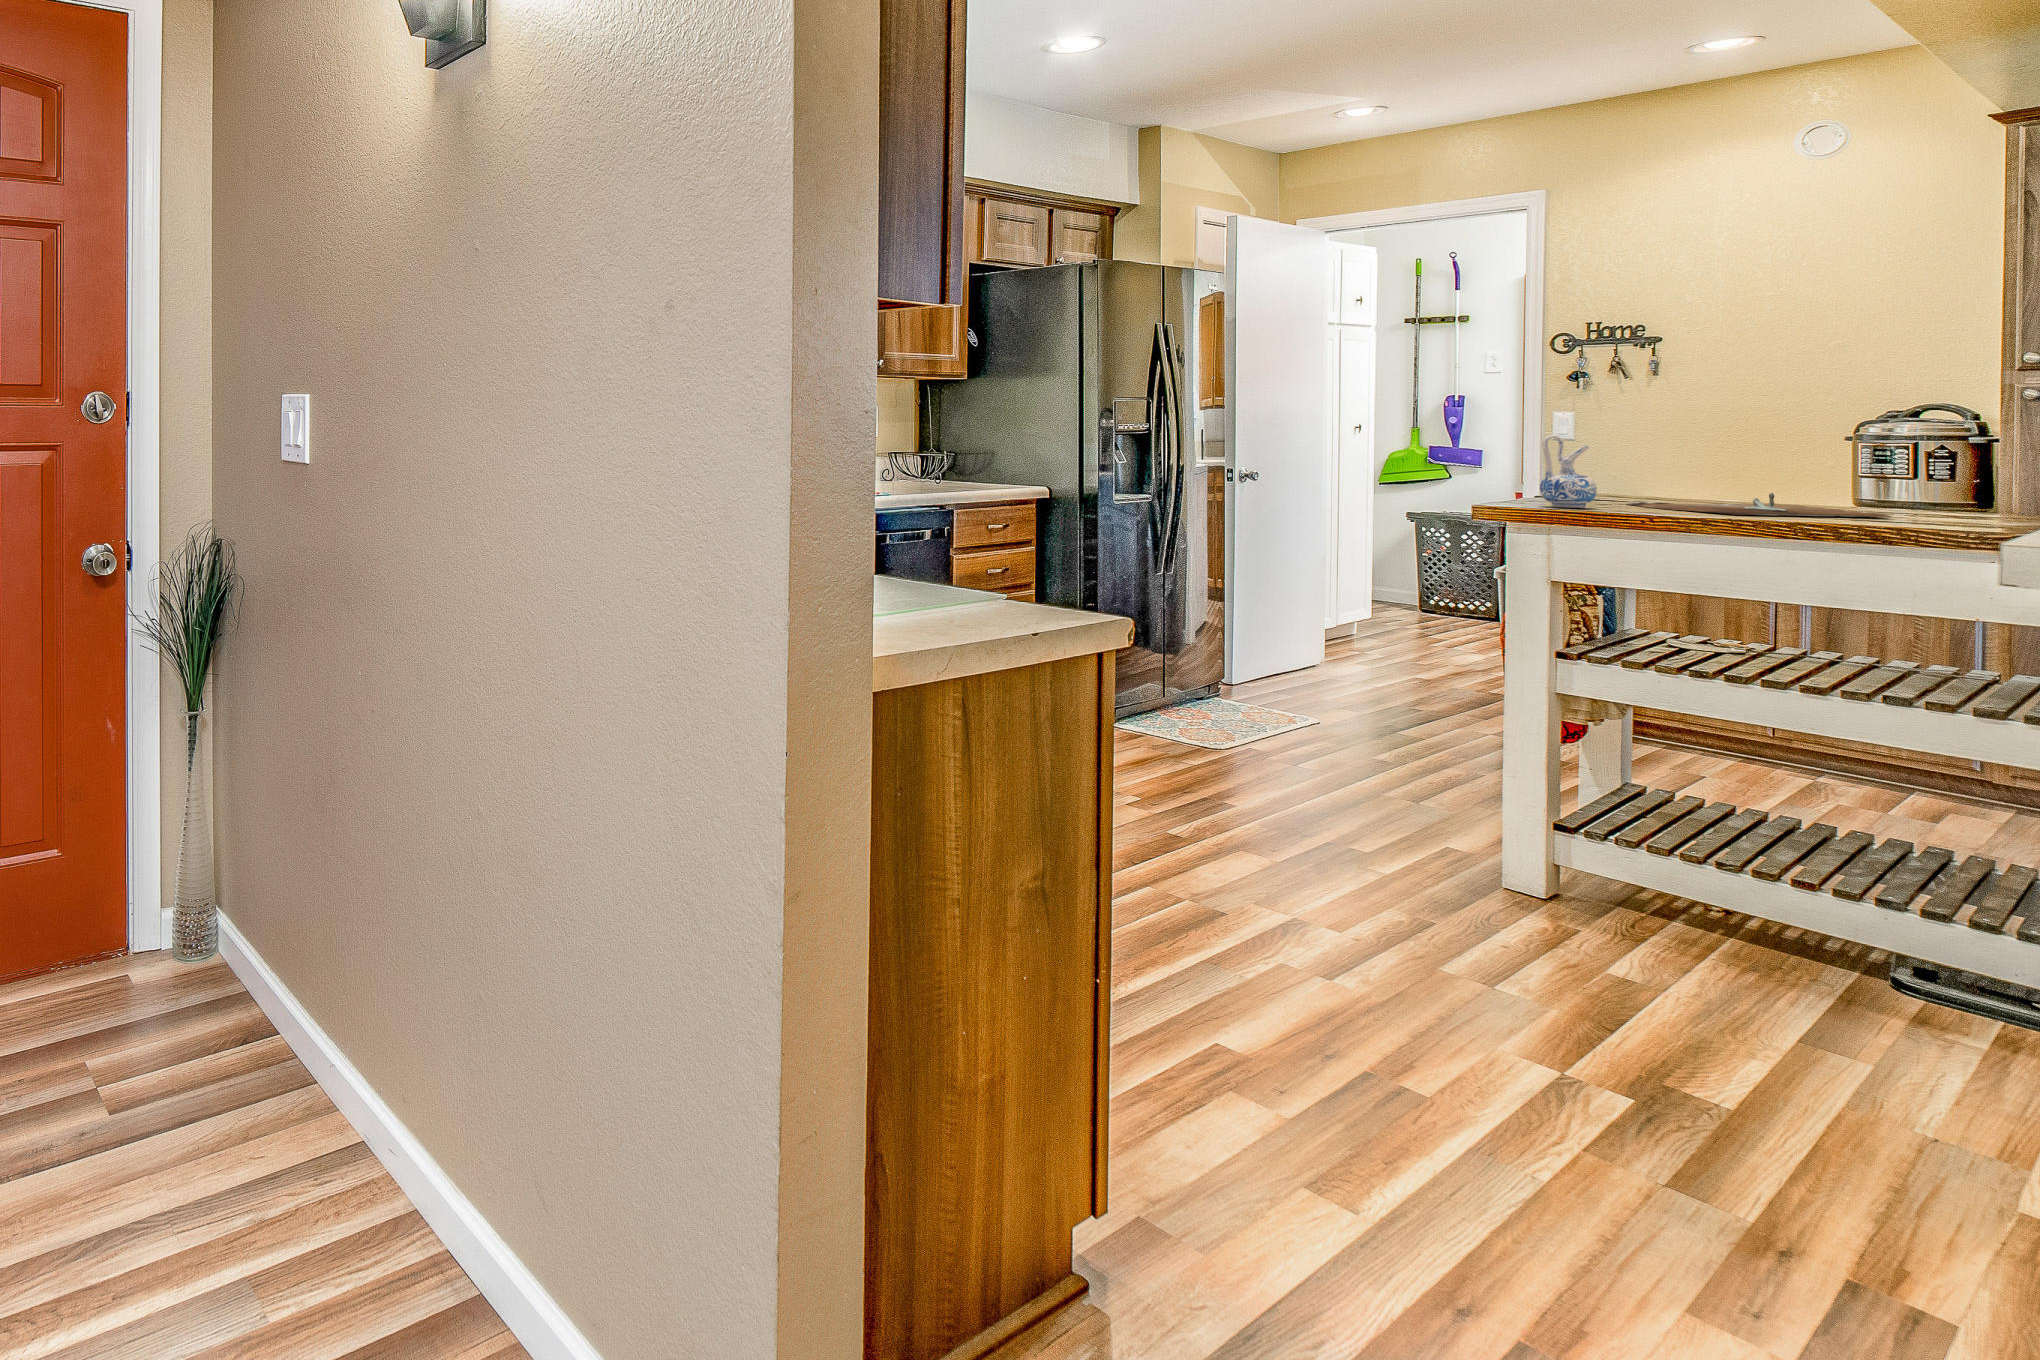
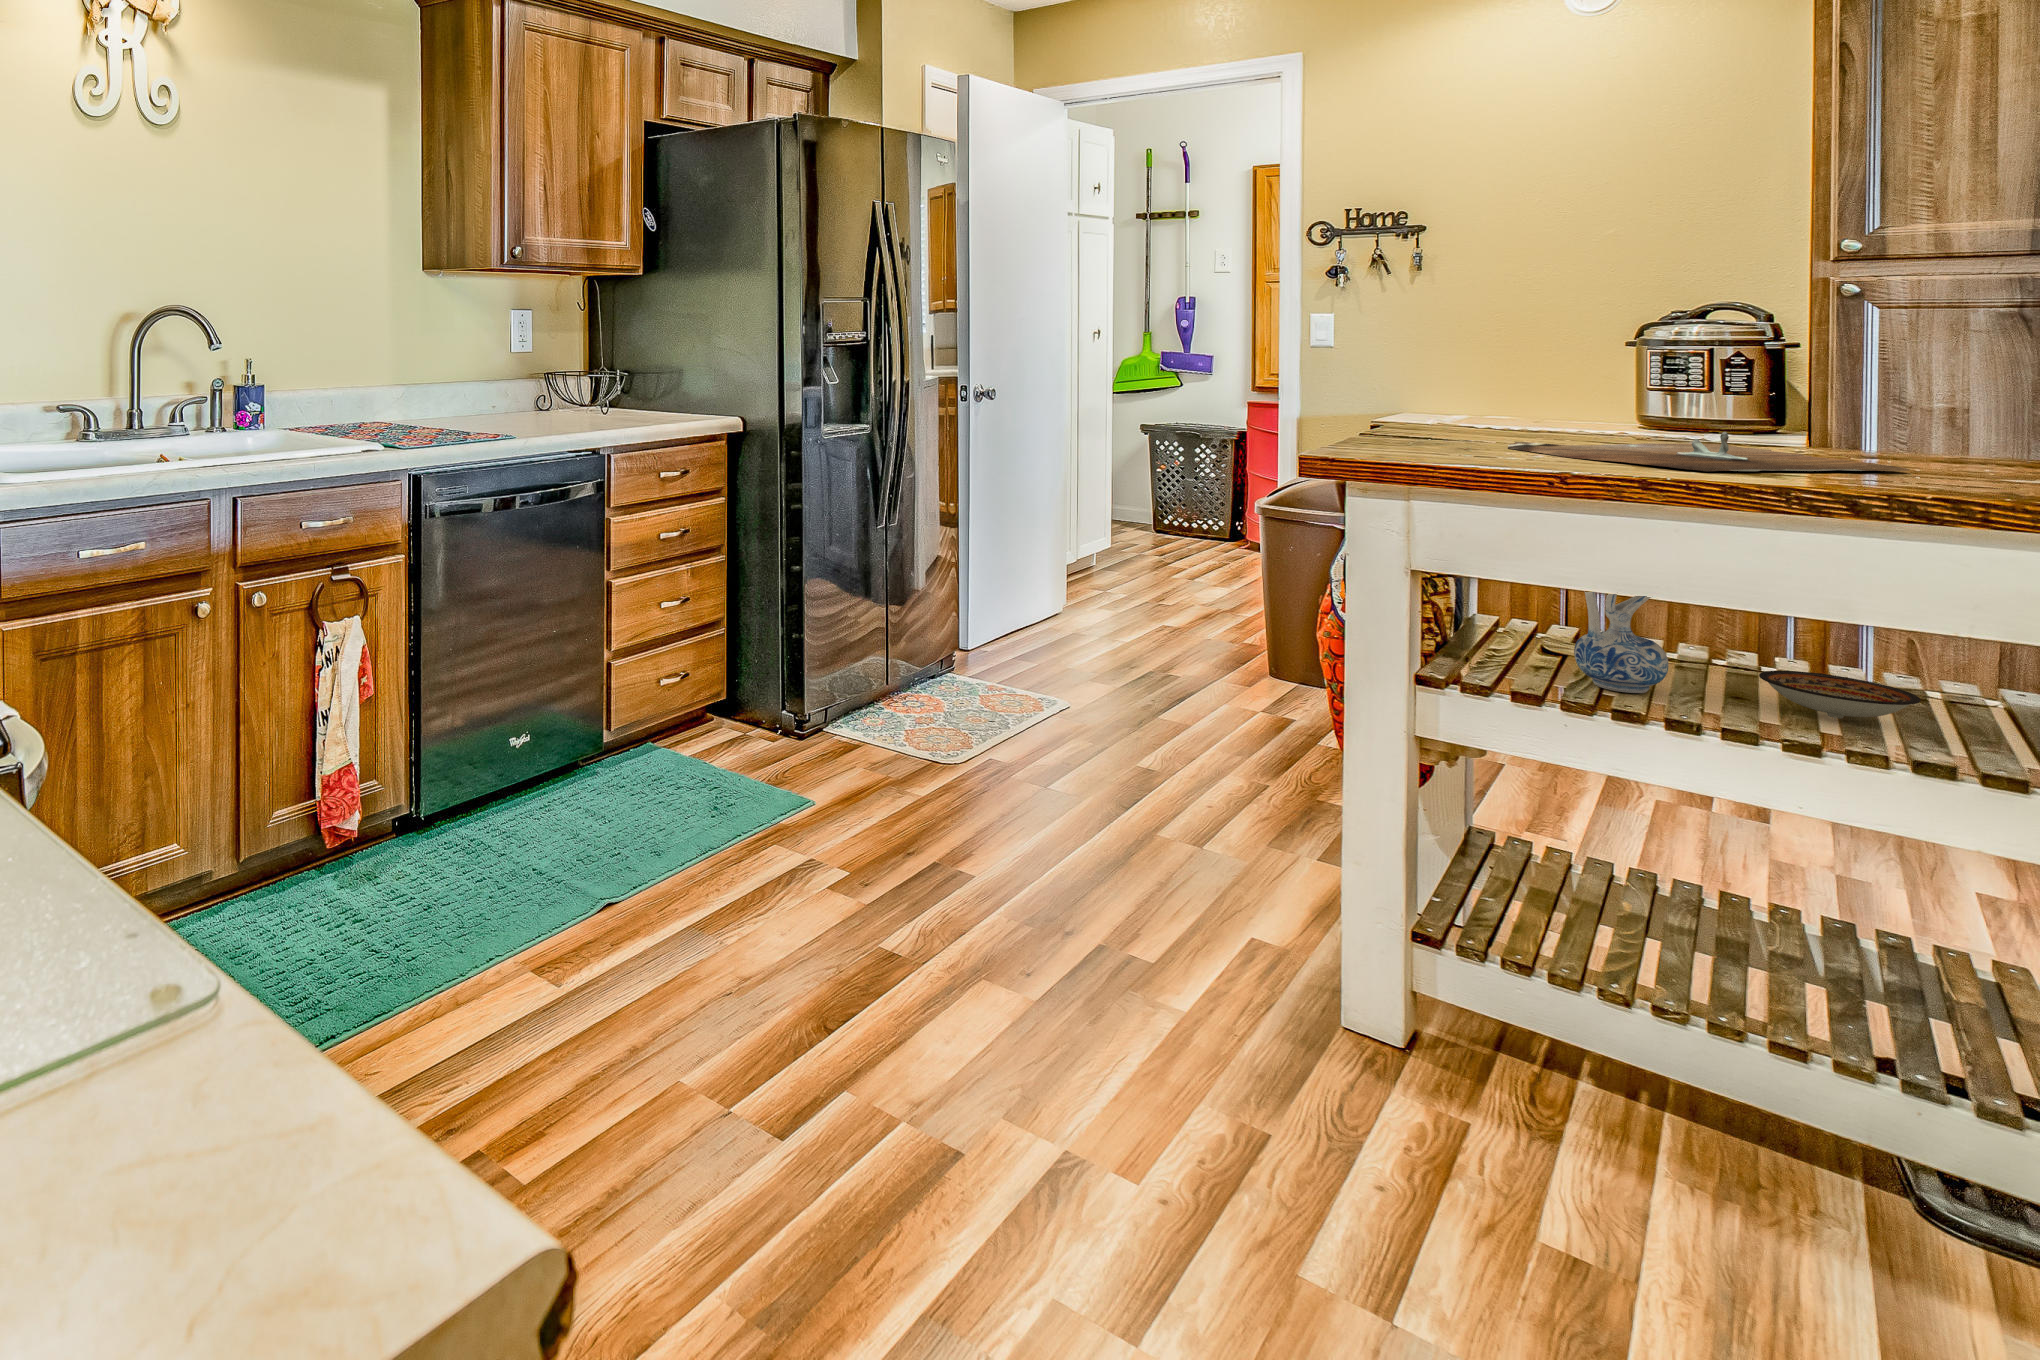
ceramic pitcher: present [1540,435,1597,508] -> present [1574,592,1669,693]
ceramic bowl: none [1781,645,1884,673] -> present [1759,671,1920,718]

